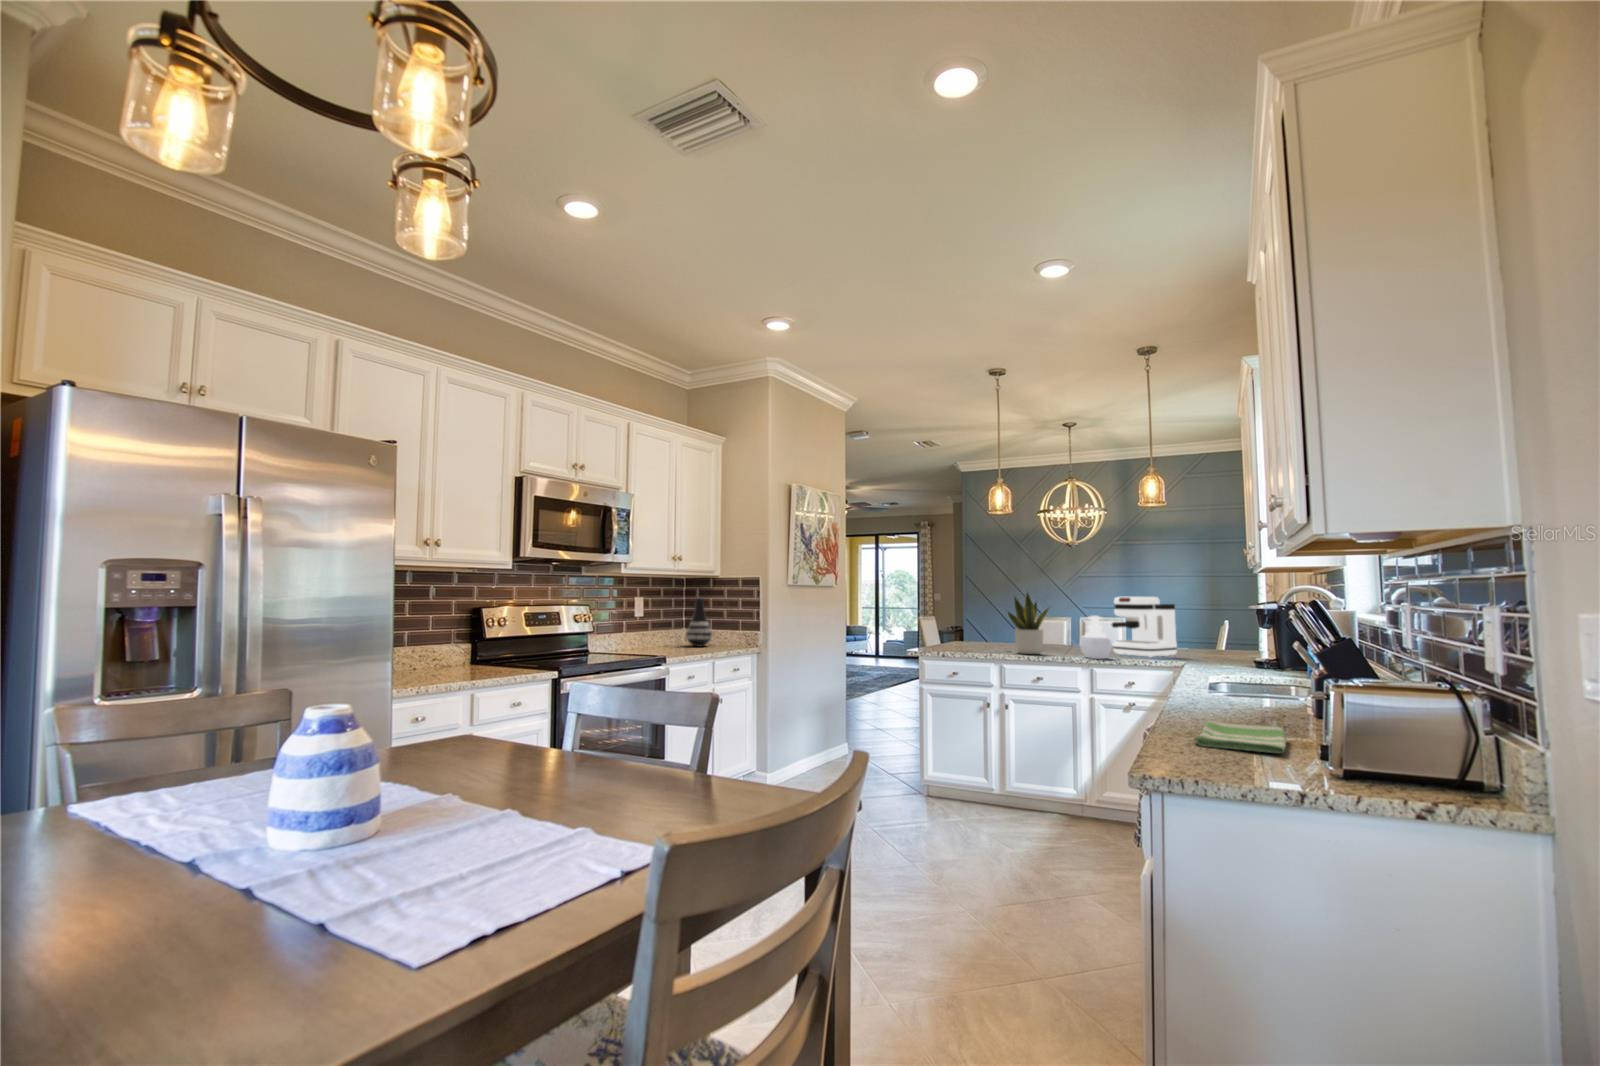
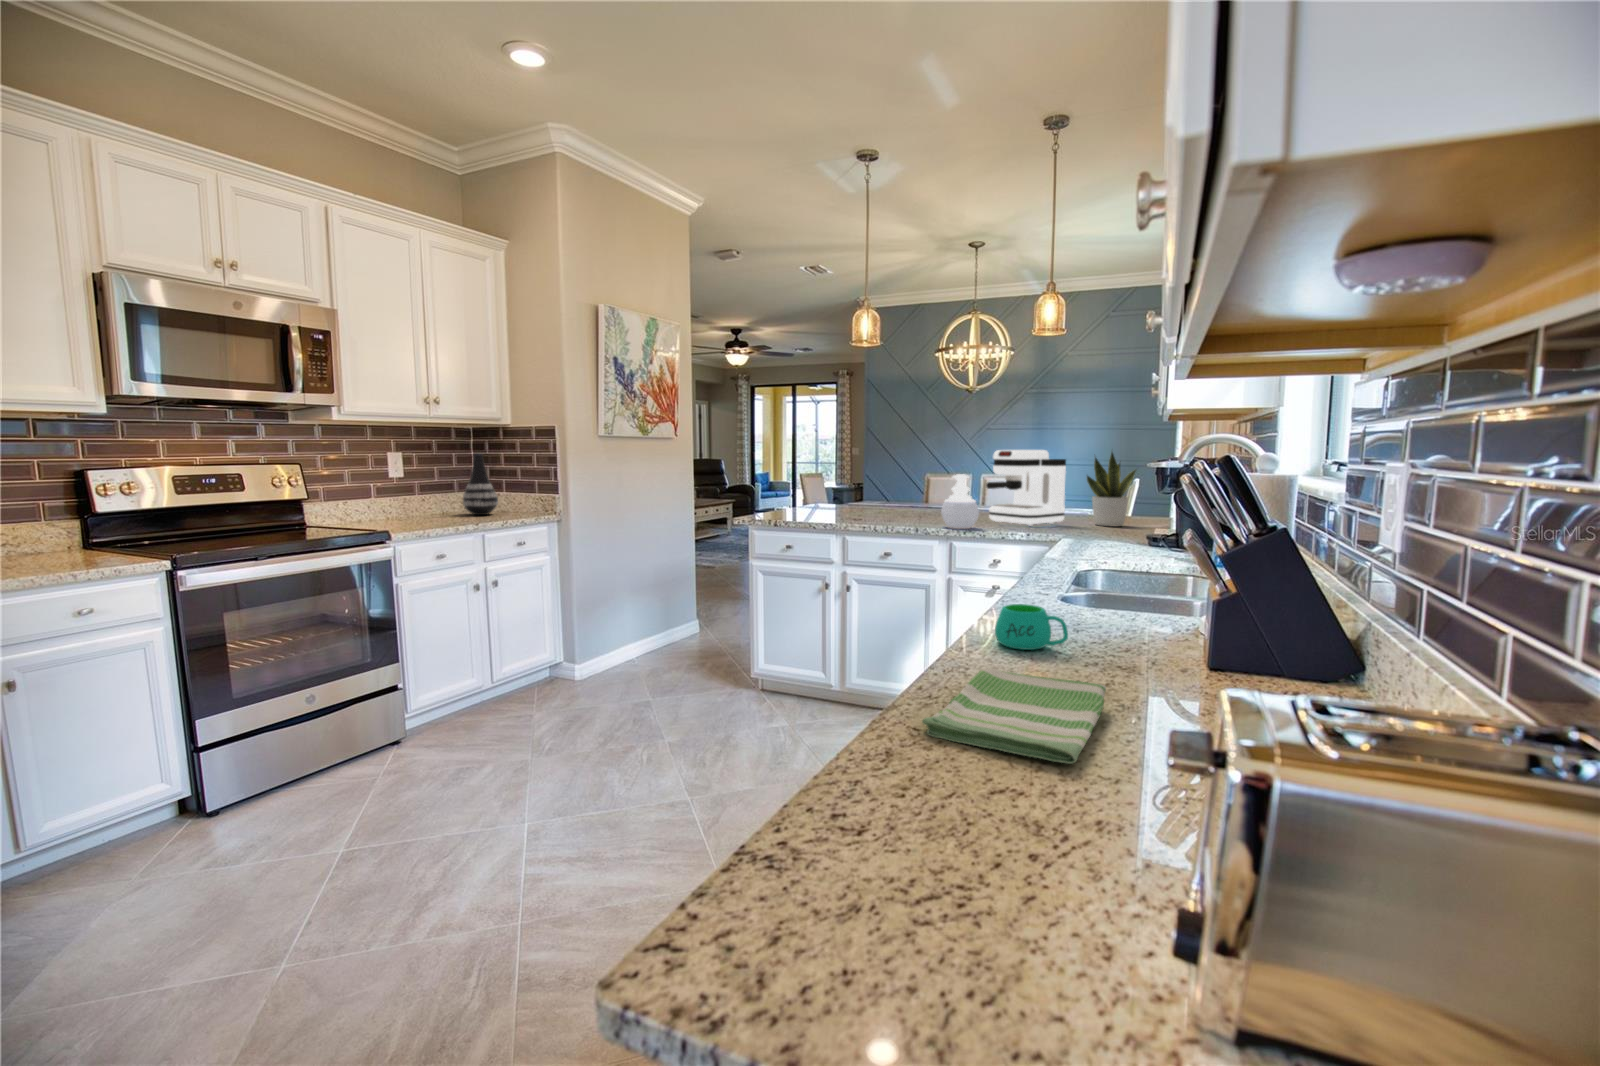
potted plant: present [1008,593,1049,654] -> present [1087,452,1136,527]
mug: none [1195,693,1244,719] -> present [995,604,1068,650]

